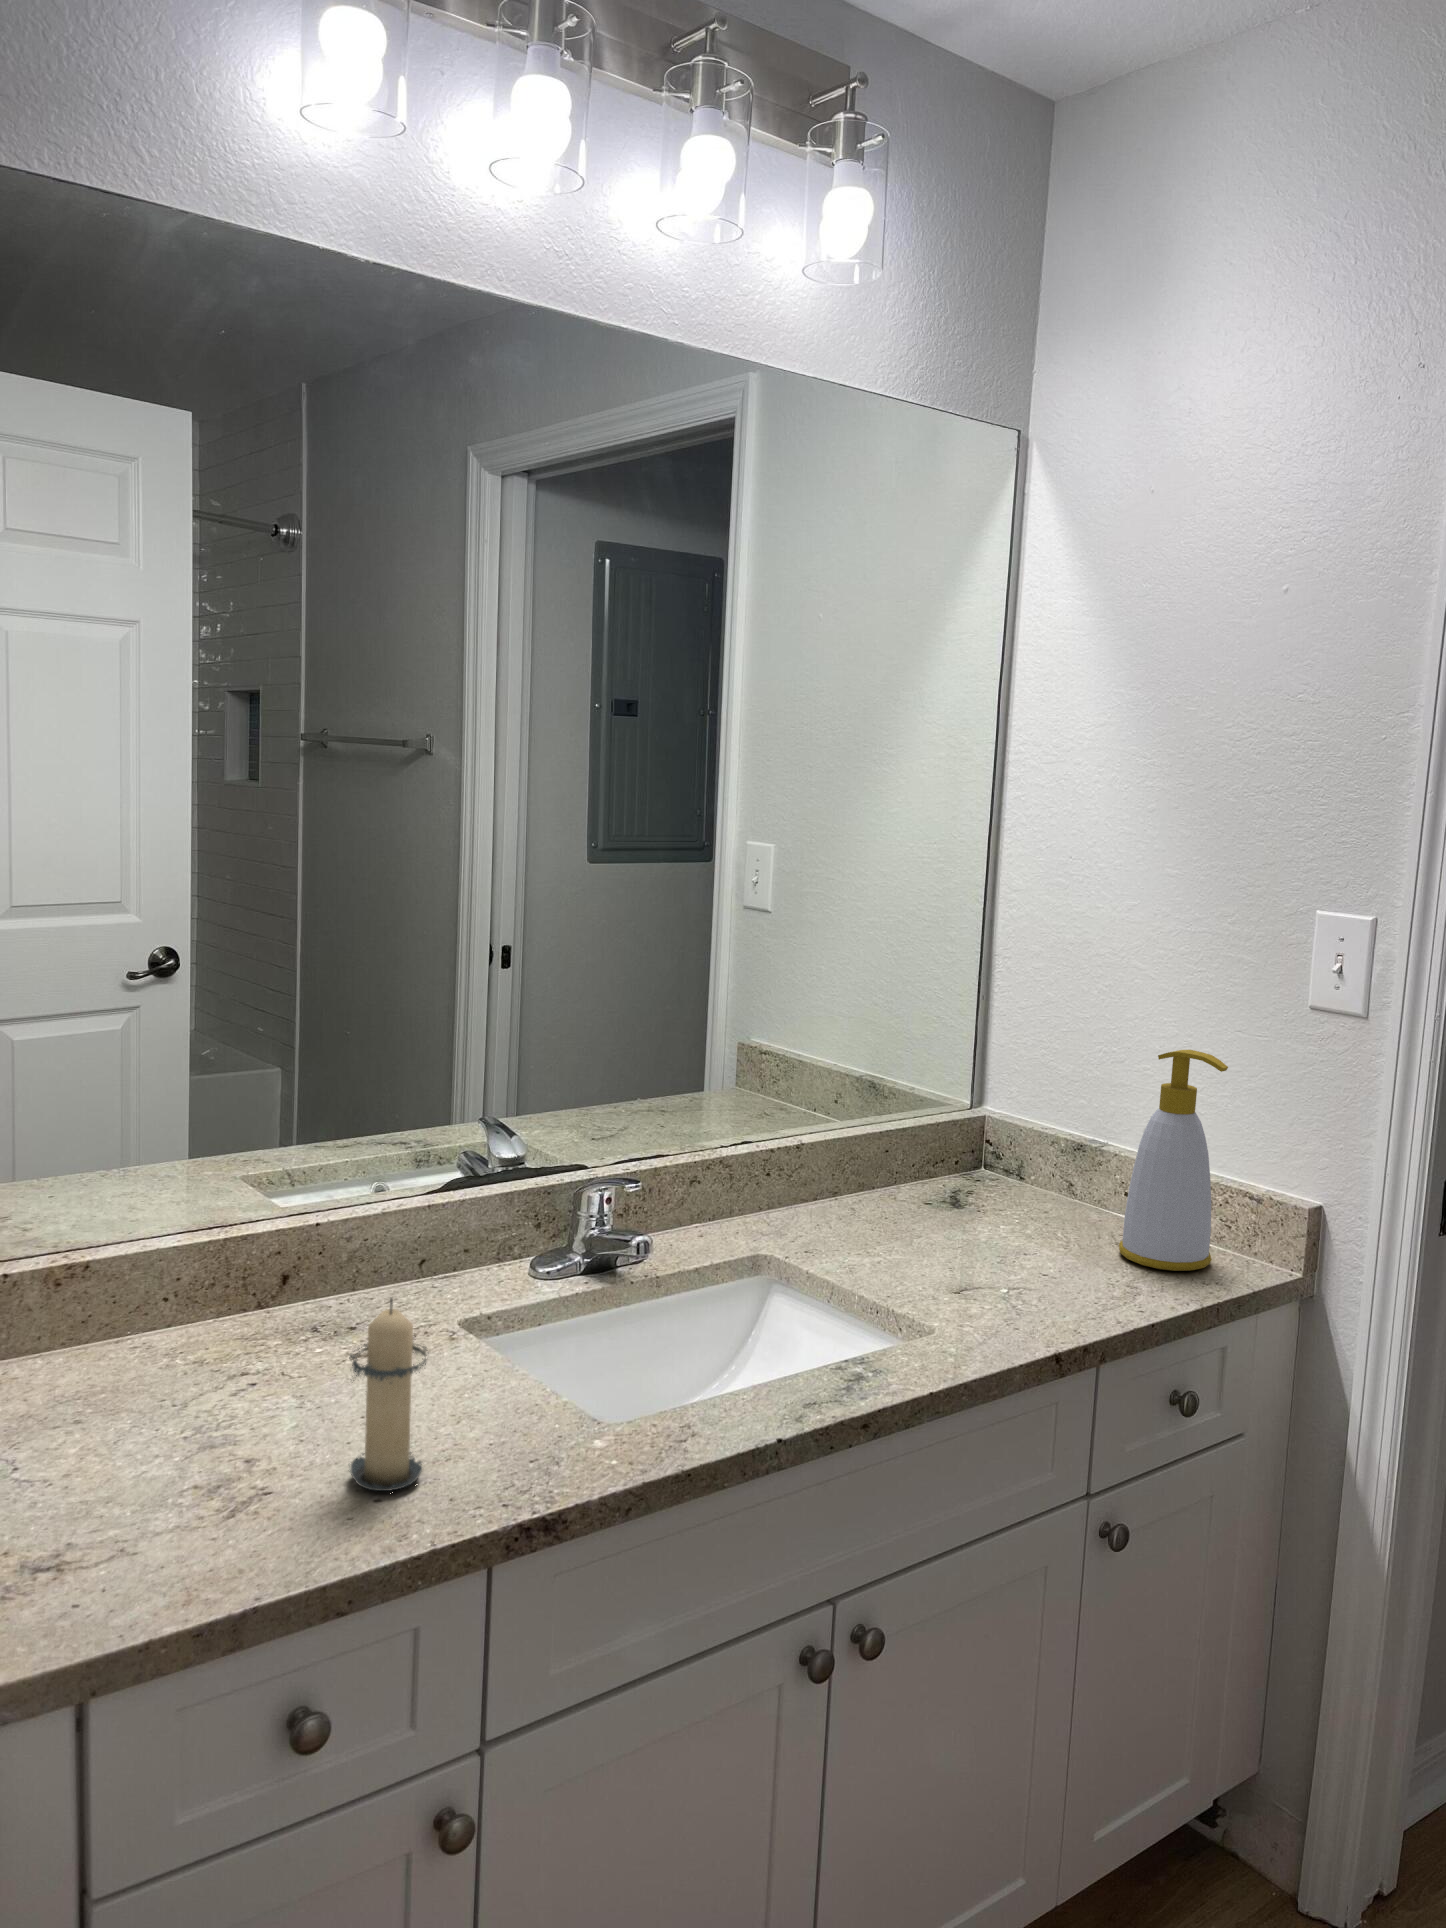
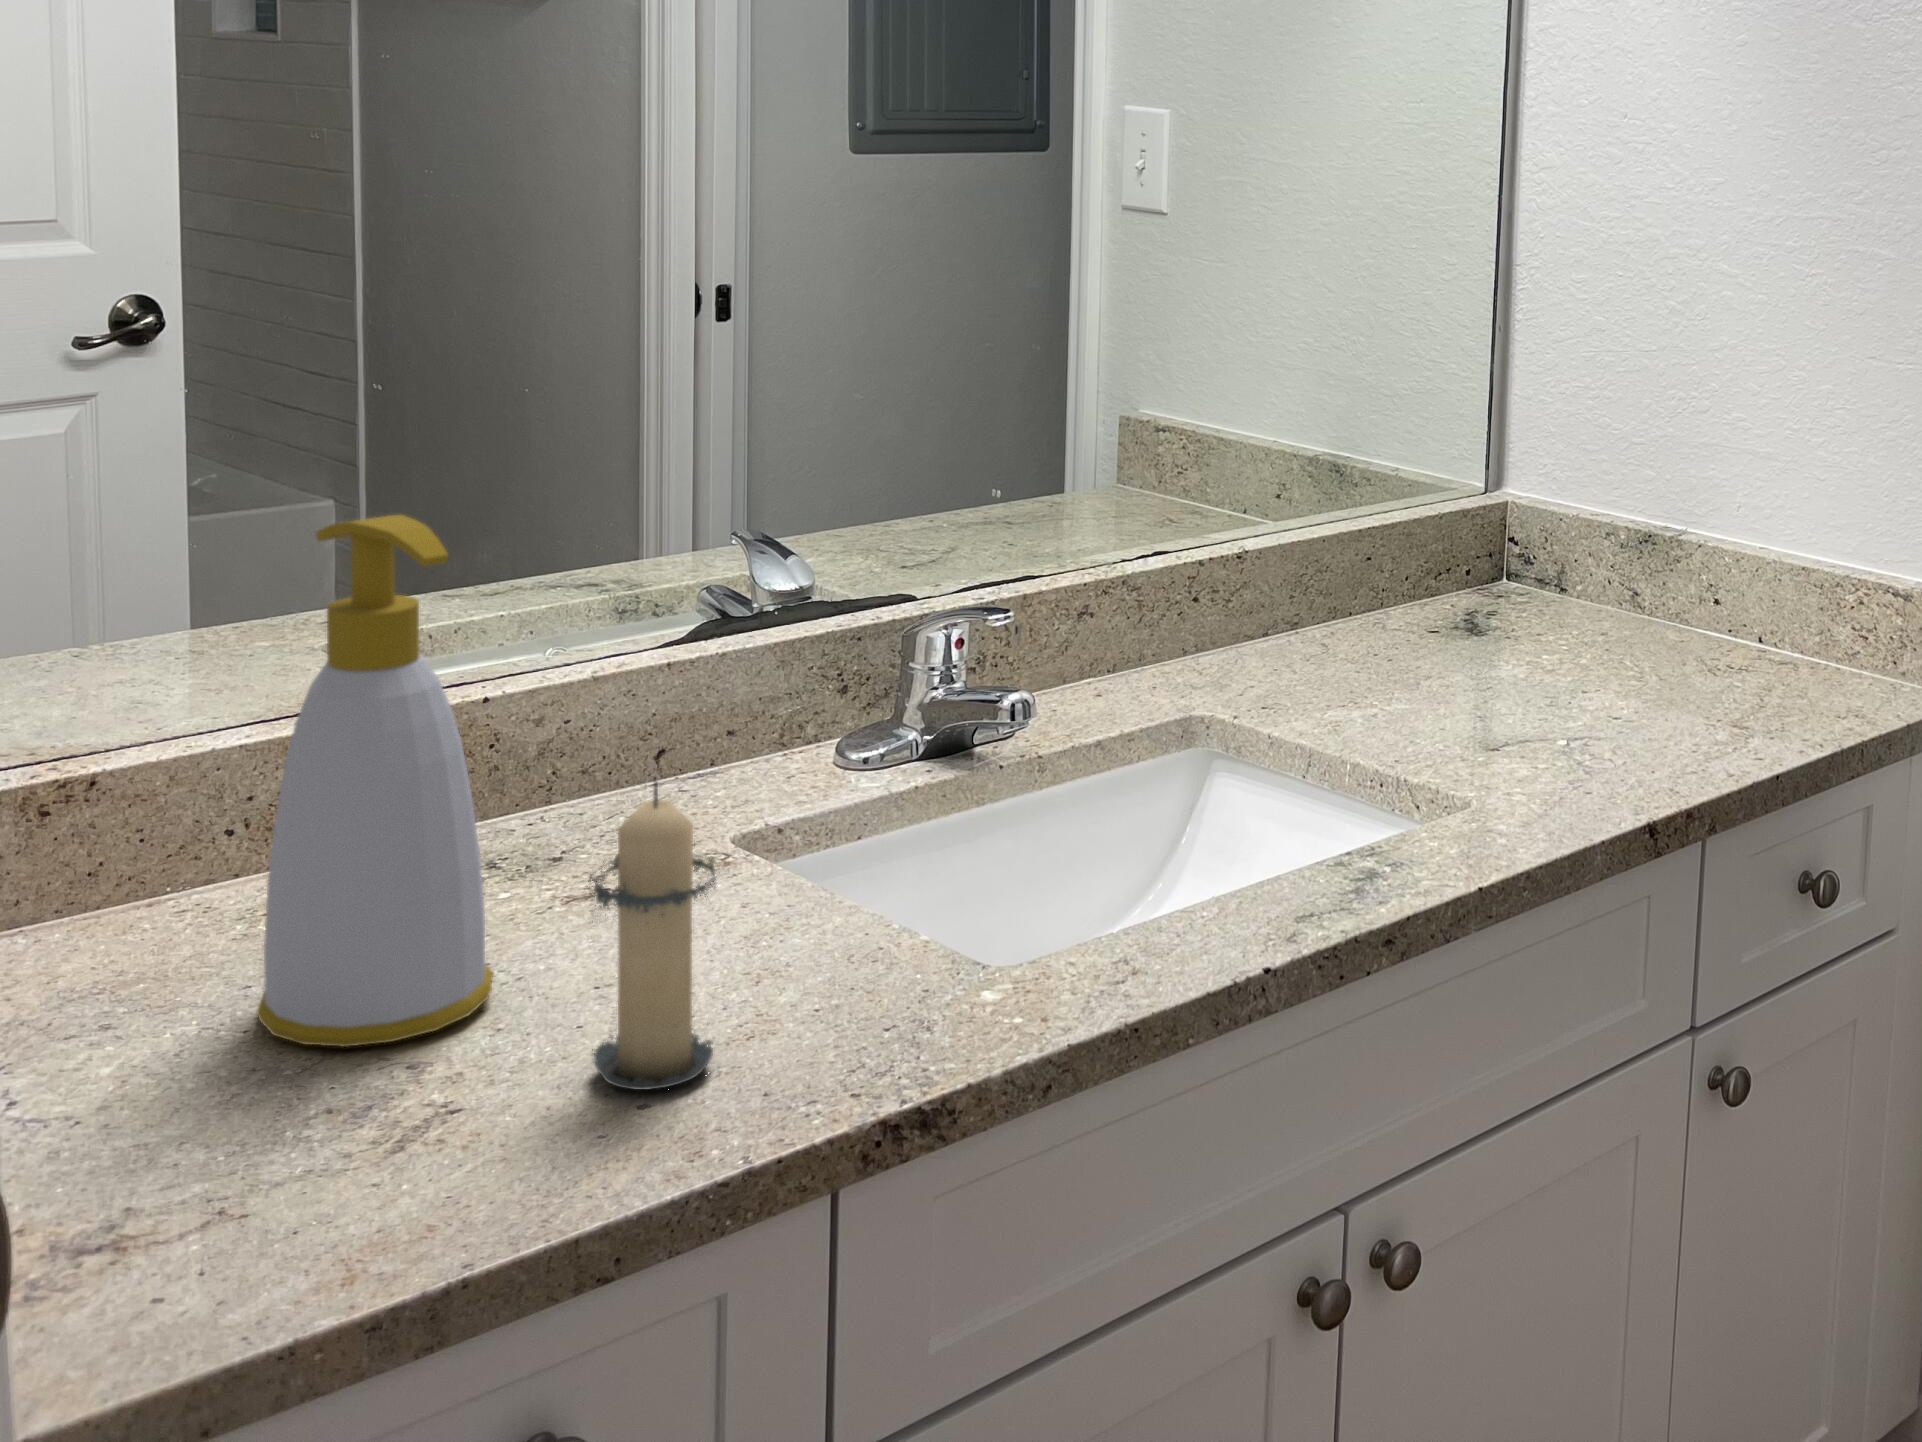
soap bottle: present [1119,1050,1228,1271] -> present [257,515,493,1047]

